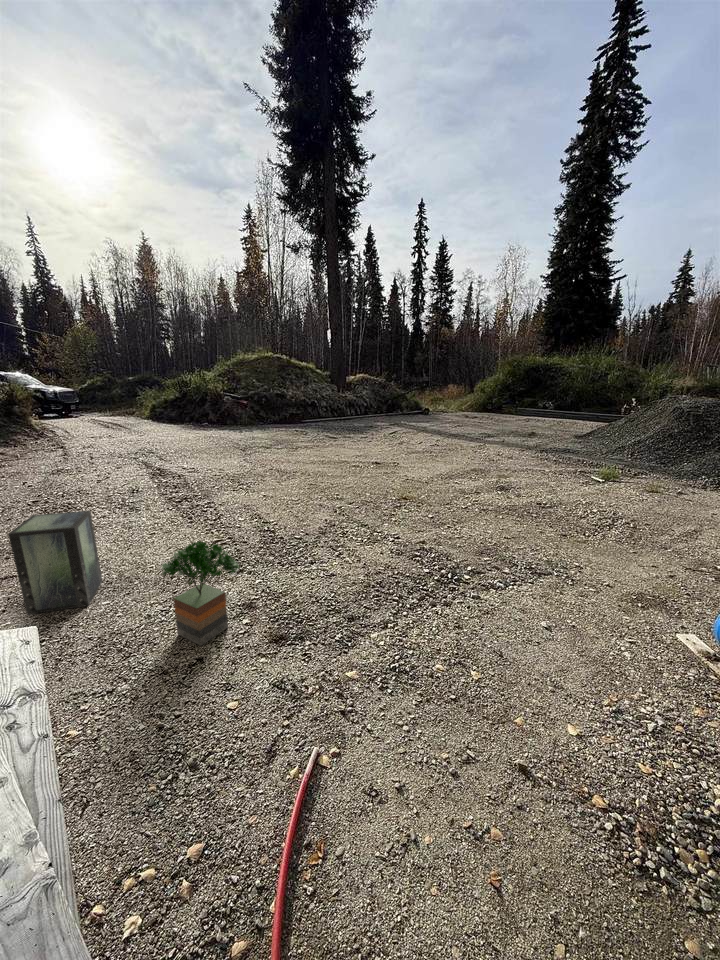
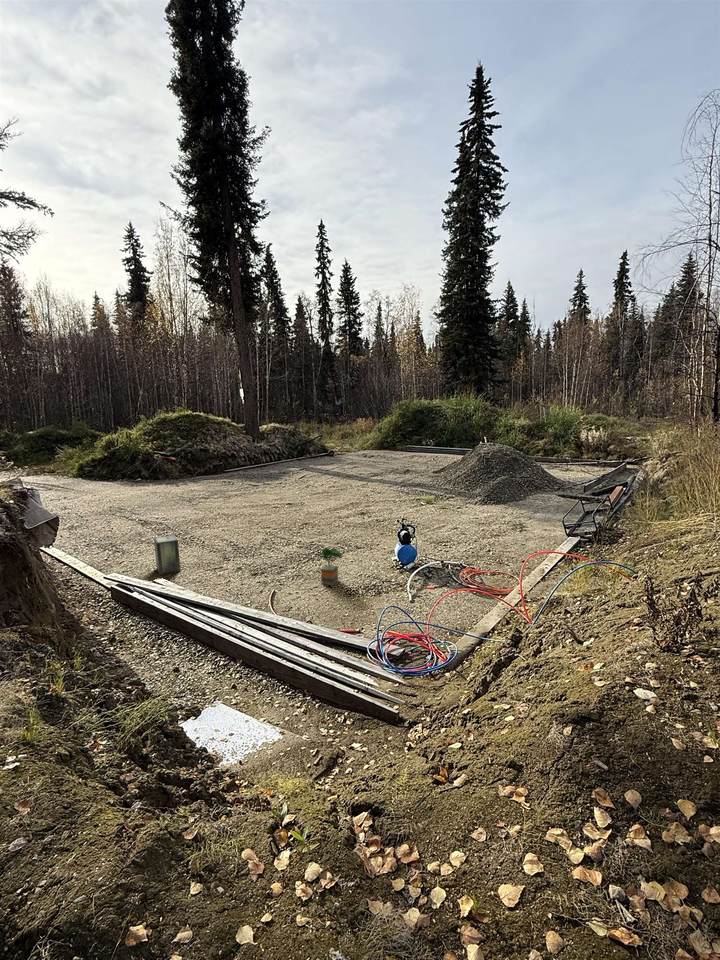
potted tree: present [161,541,239,646] -> present [317,548,343,585]

